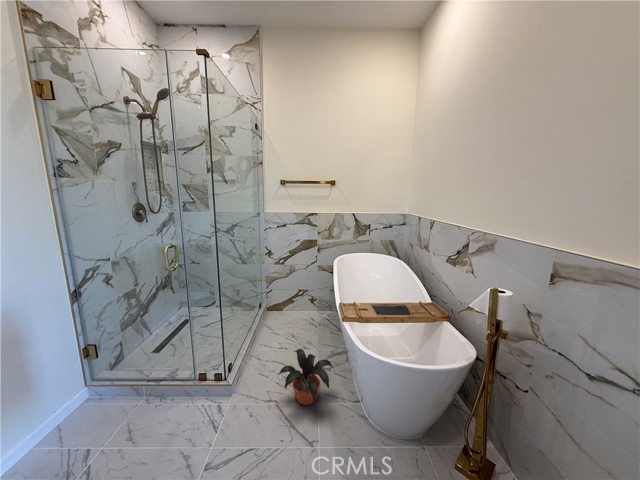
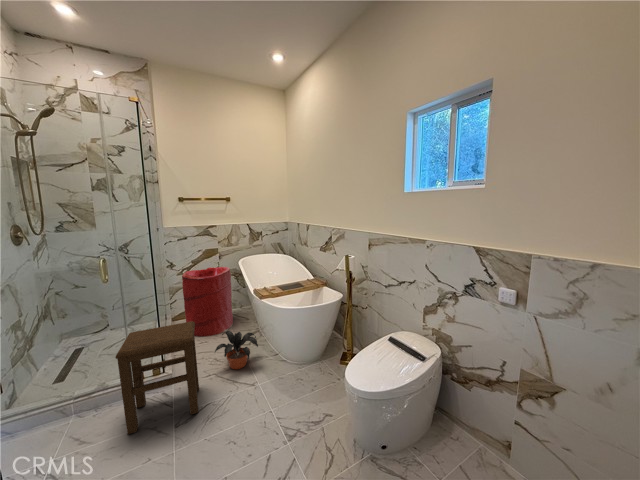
laundry hamper: none [274,261,324,340] -> present [182,267,233,337]
stool: none [150,331,253,459] -> present [116,321,199,434]

